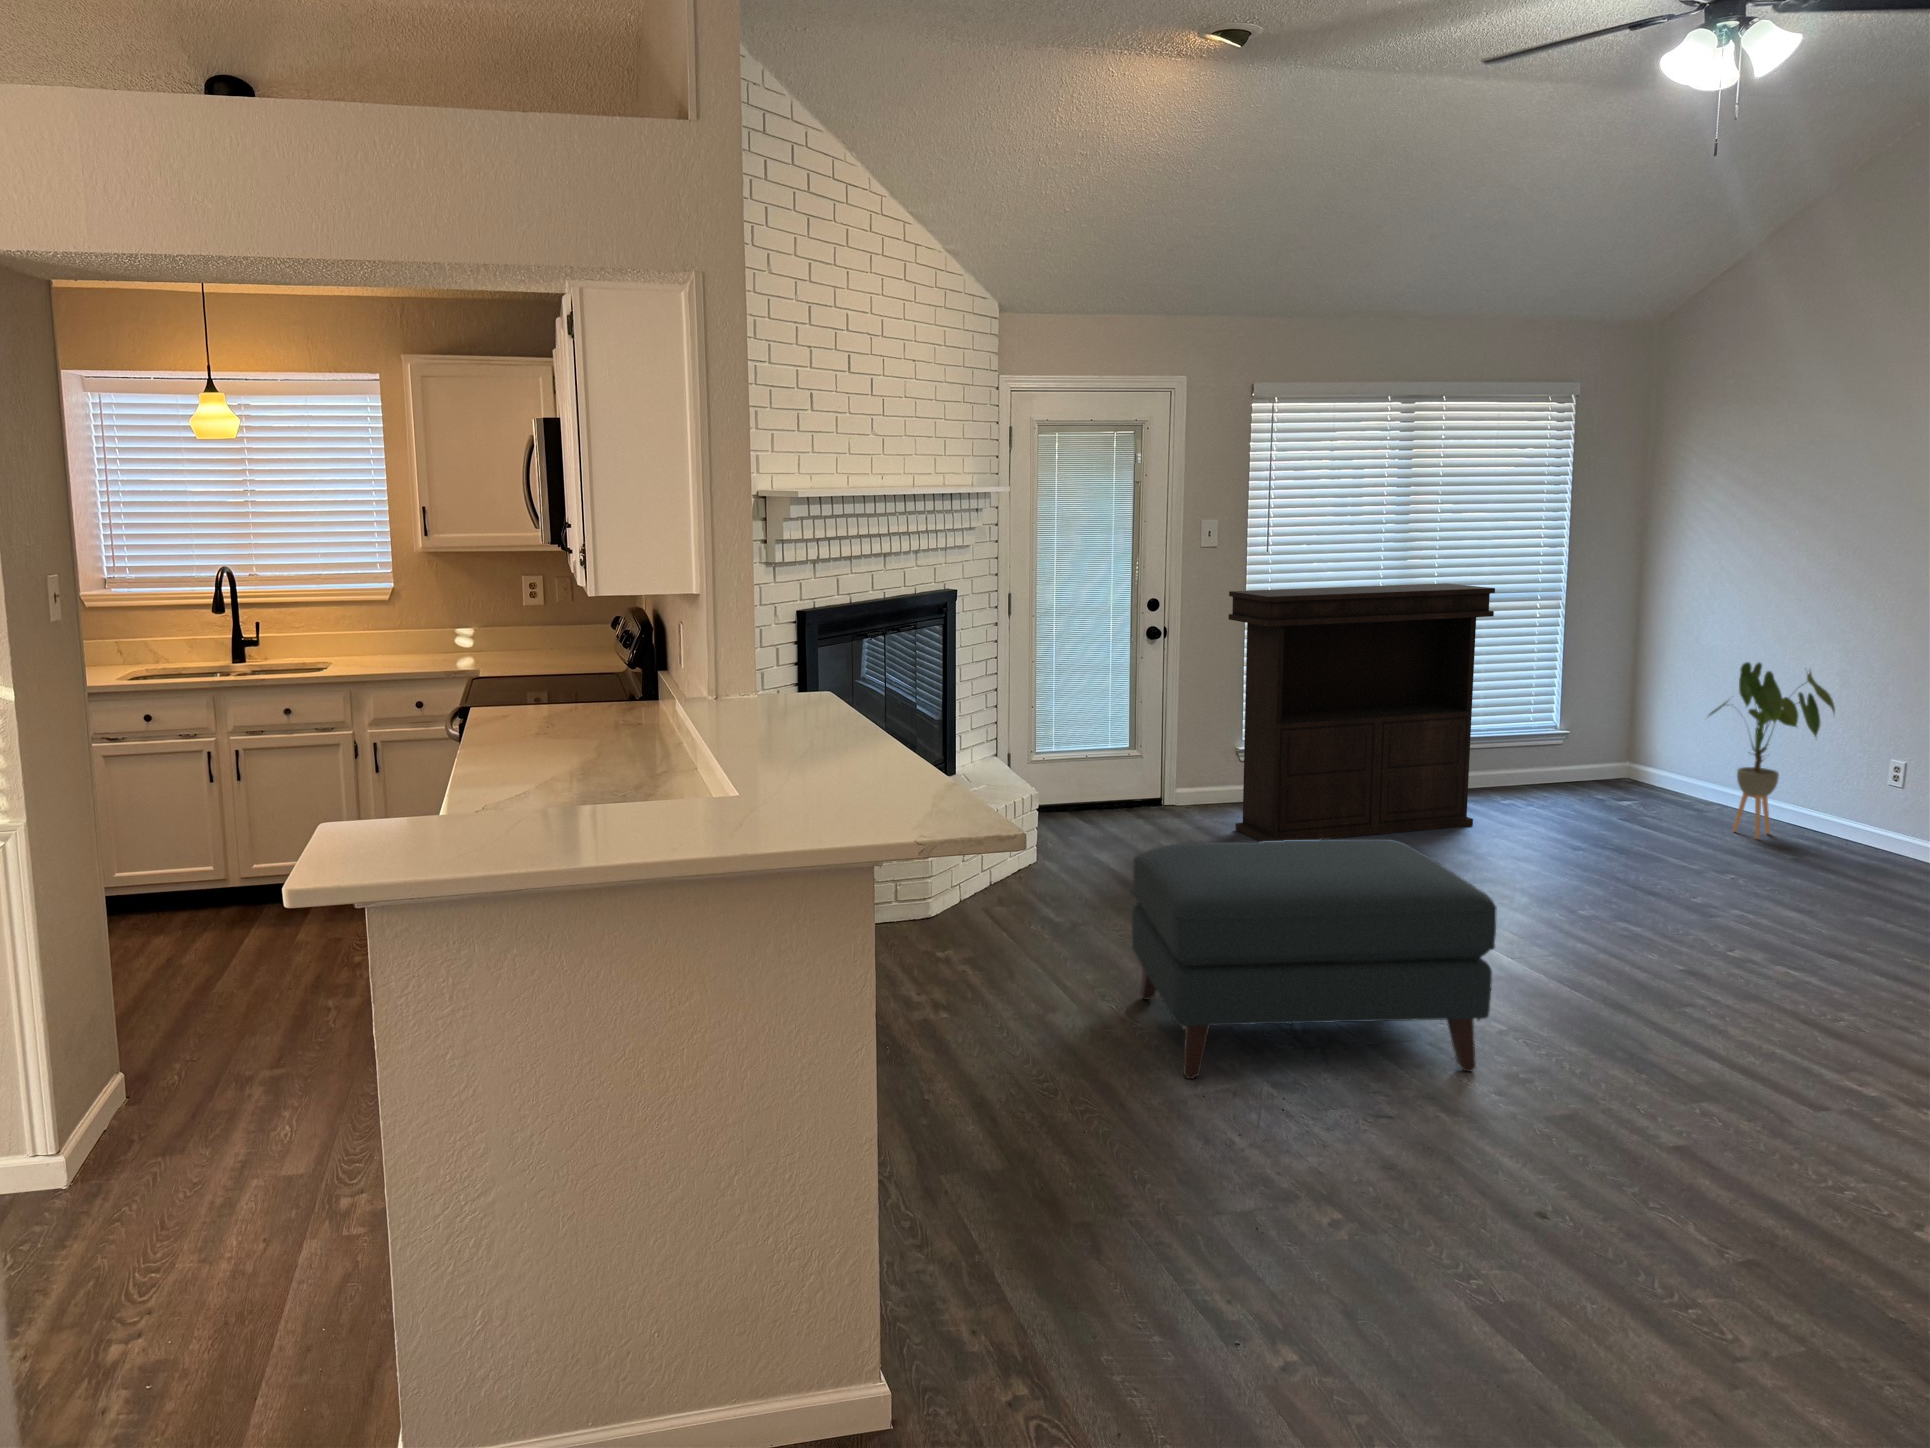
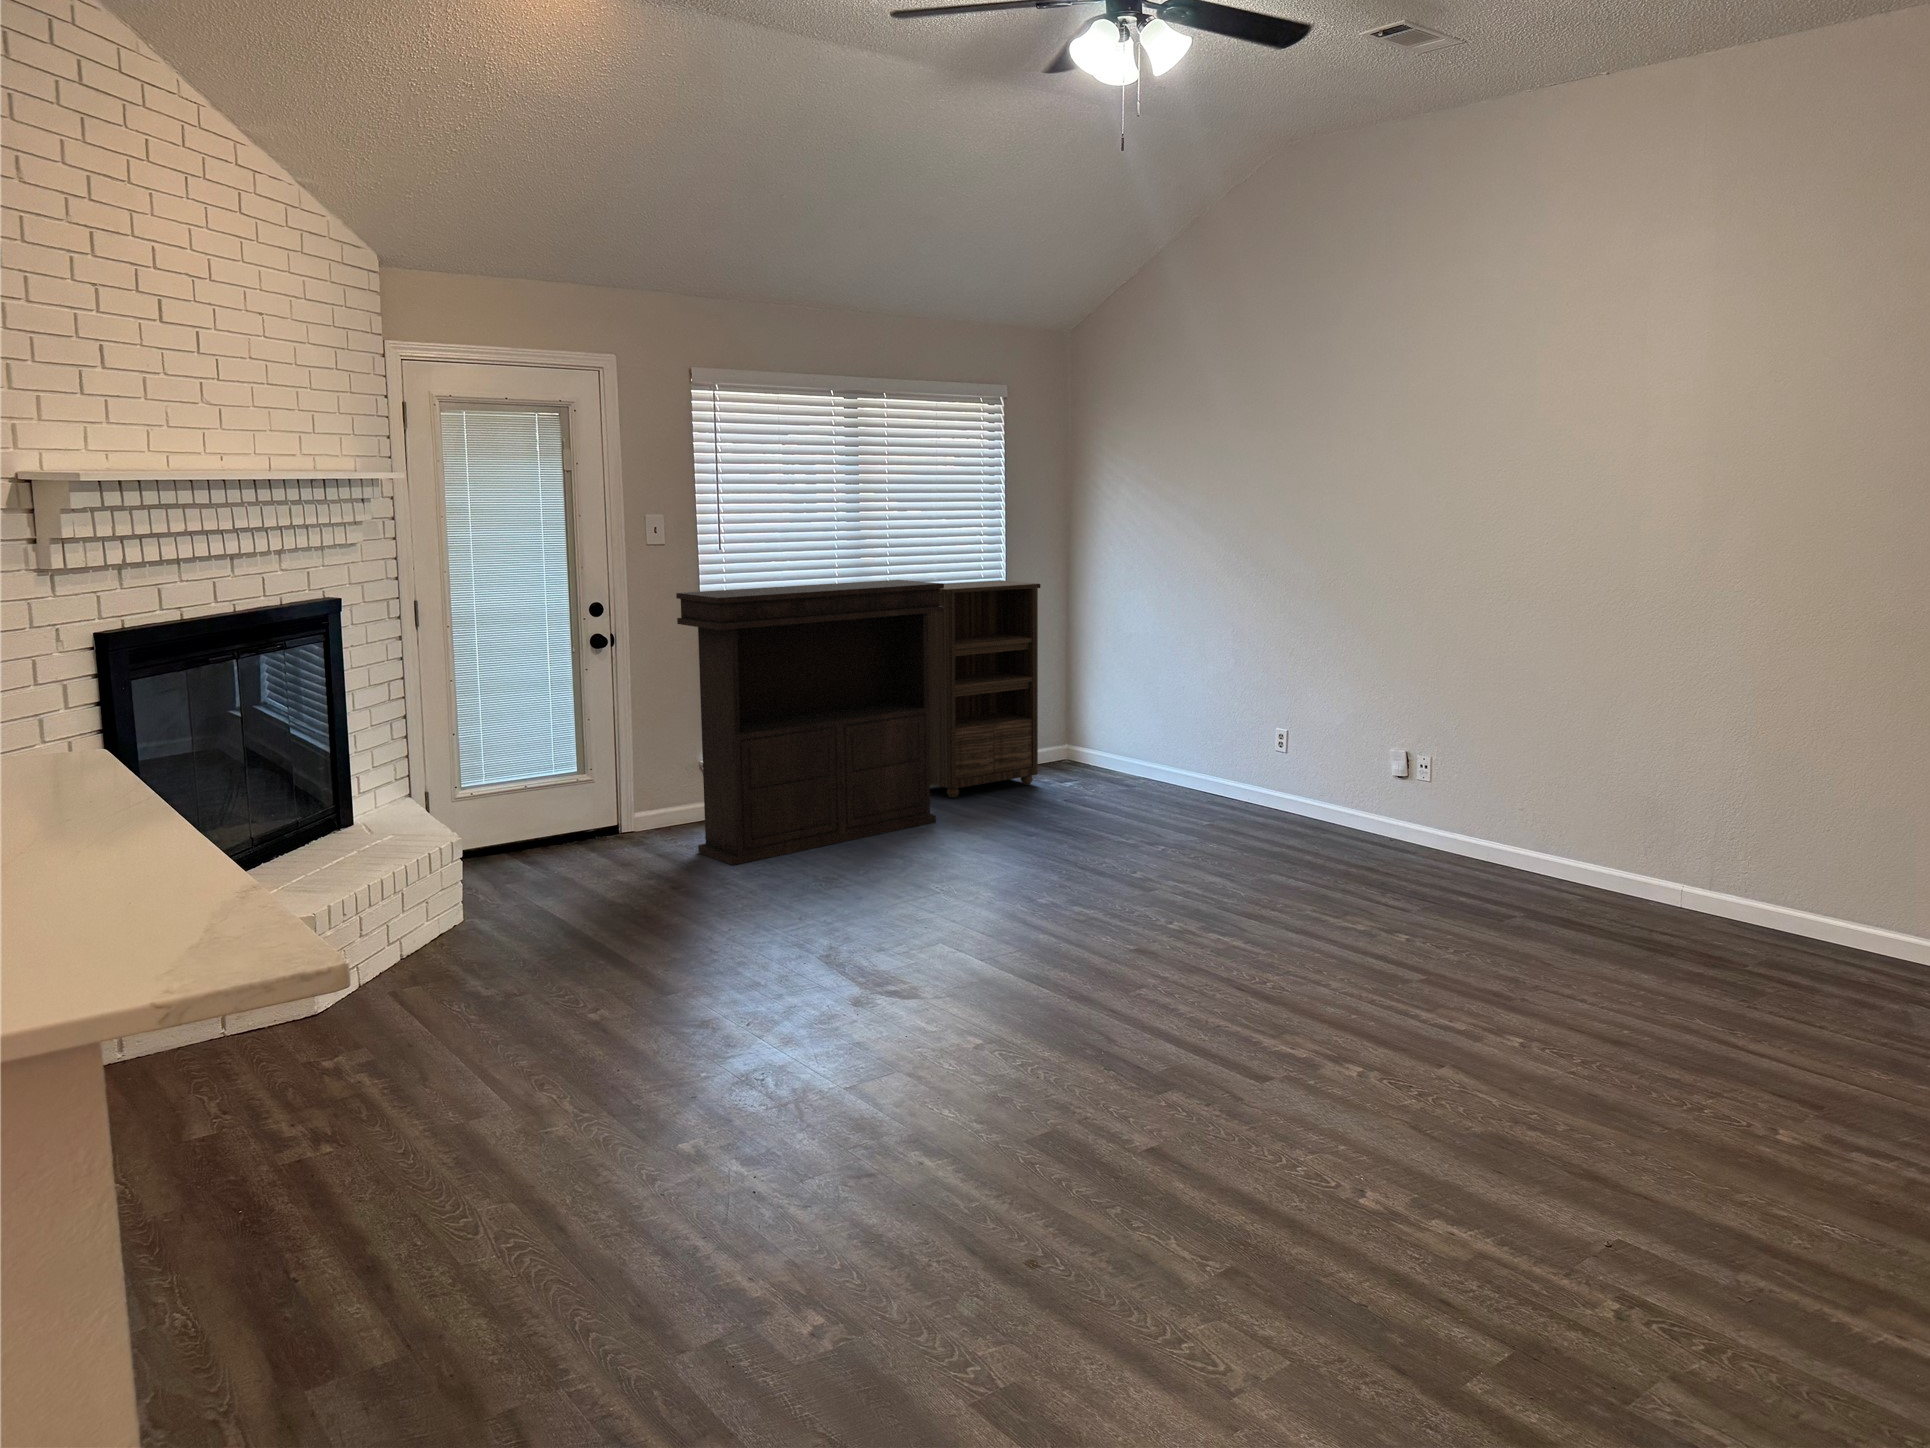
bookshelf: none [1451,586,1605,804] -> present [928,580,1041,798]
house plant: present [1709,662,1835,839] -> none [1130,646,1232,809]
ottoman: present [1132,839,1496,1079] -> none [567,856,966,1172]

